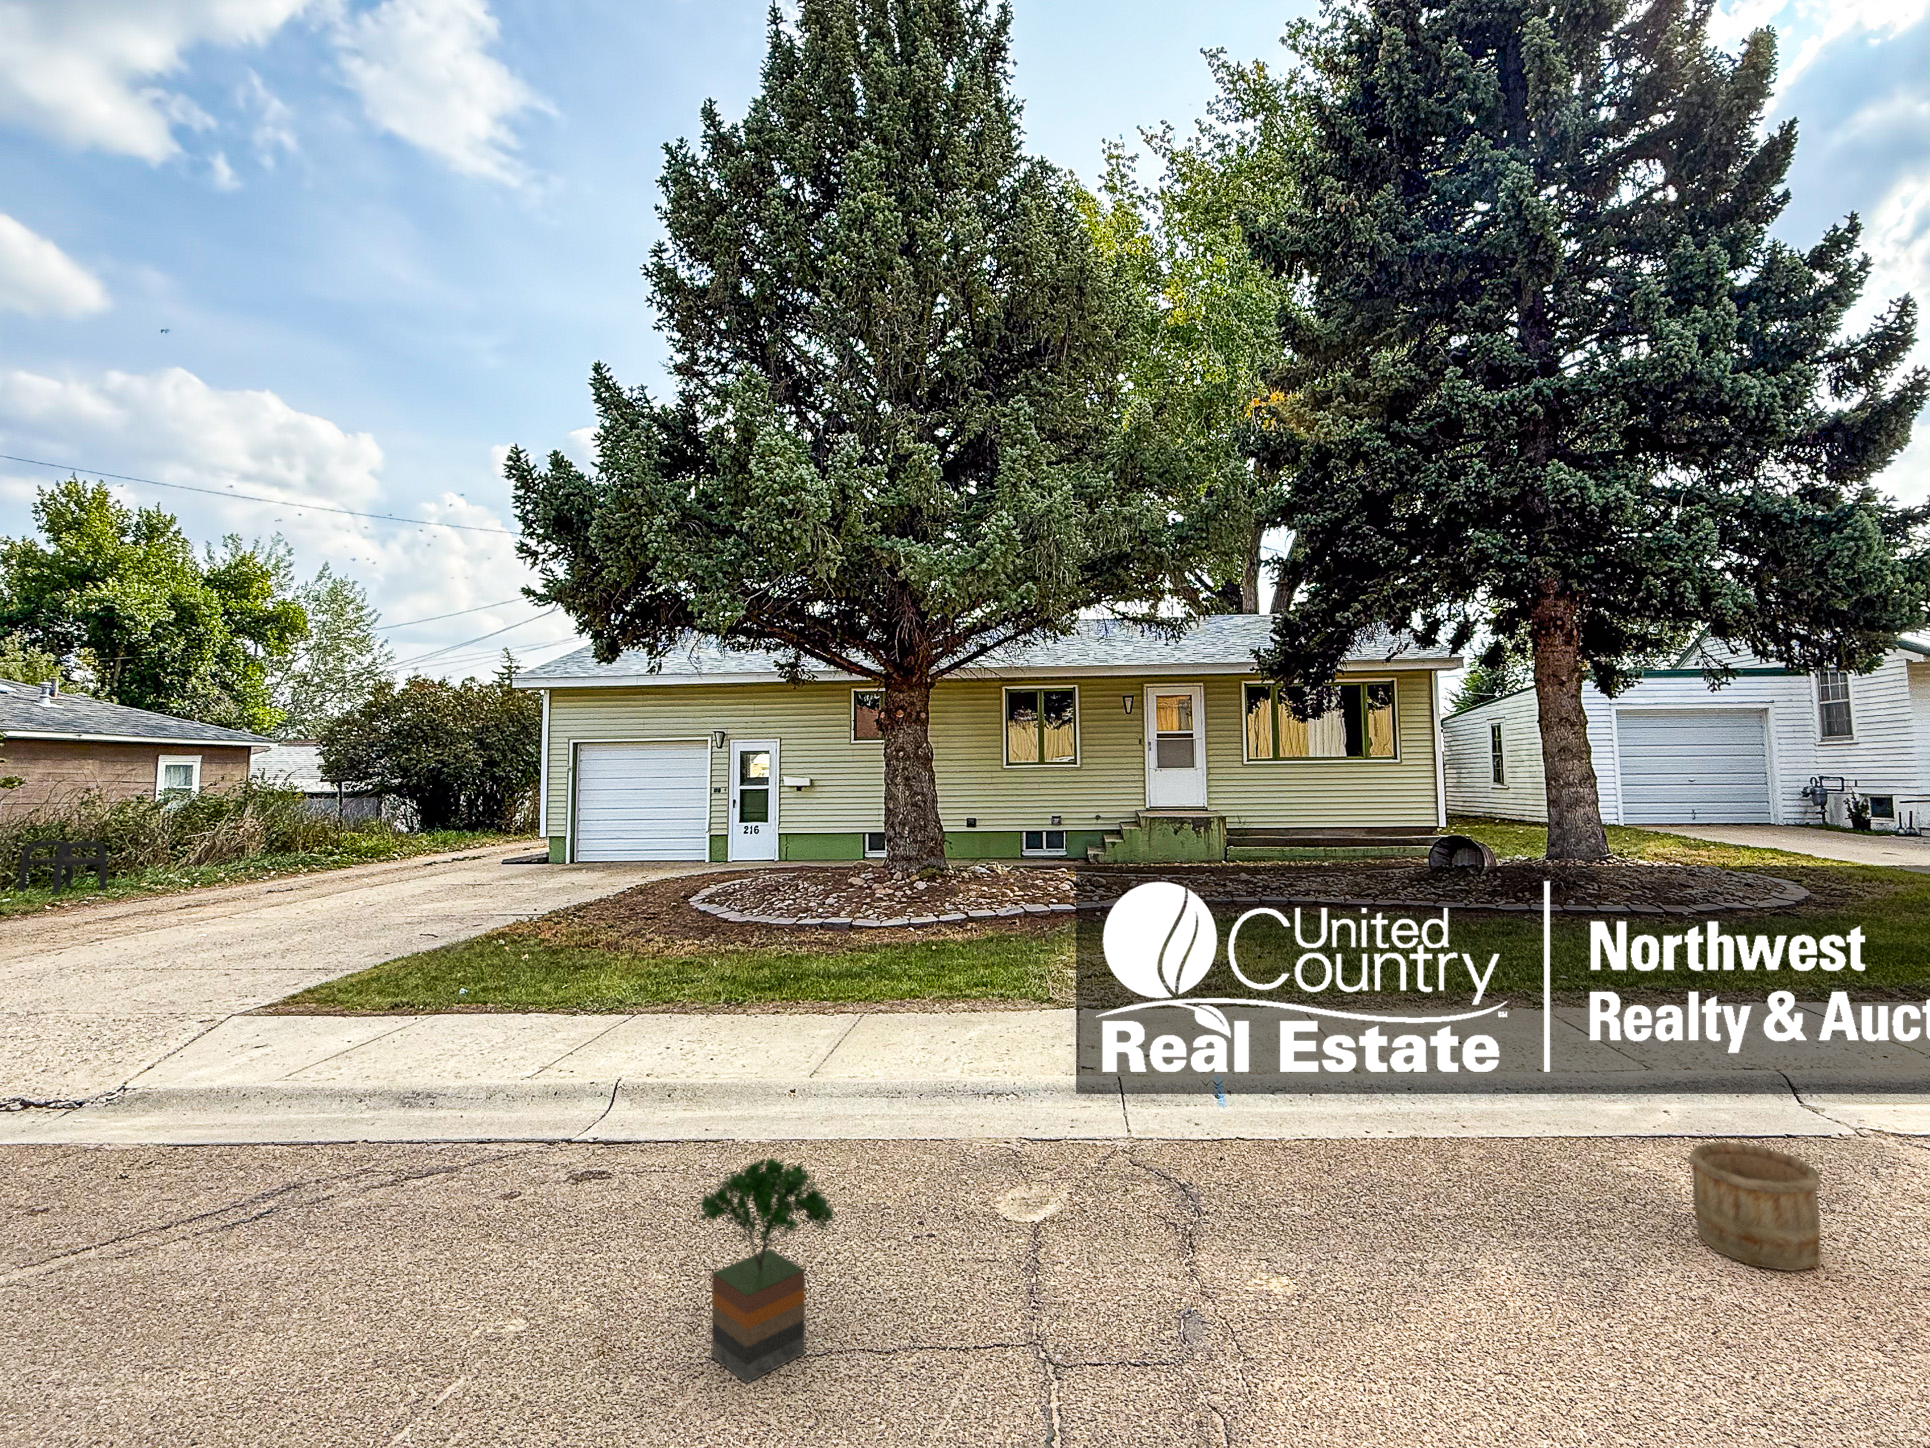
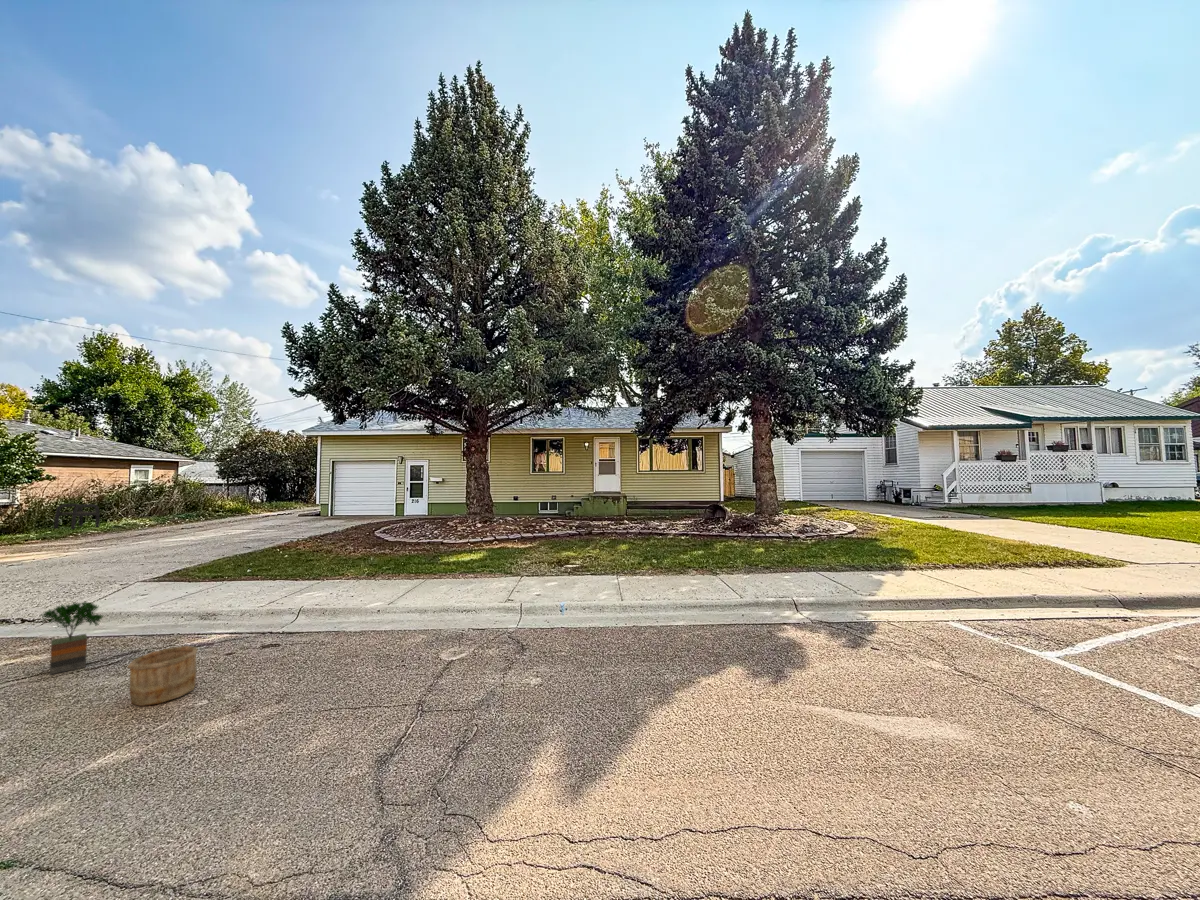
wooden bucket: present [1688,1142,1820,1271] -> present [128,646,198,706]
potted tree: present [696,1158,836,1383] -> present [41,602,103,674]

